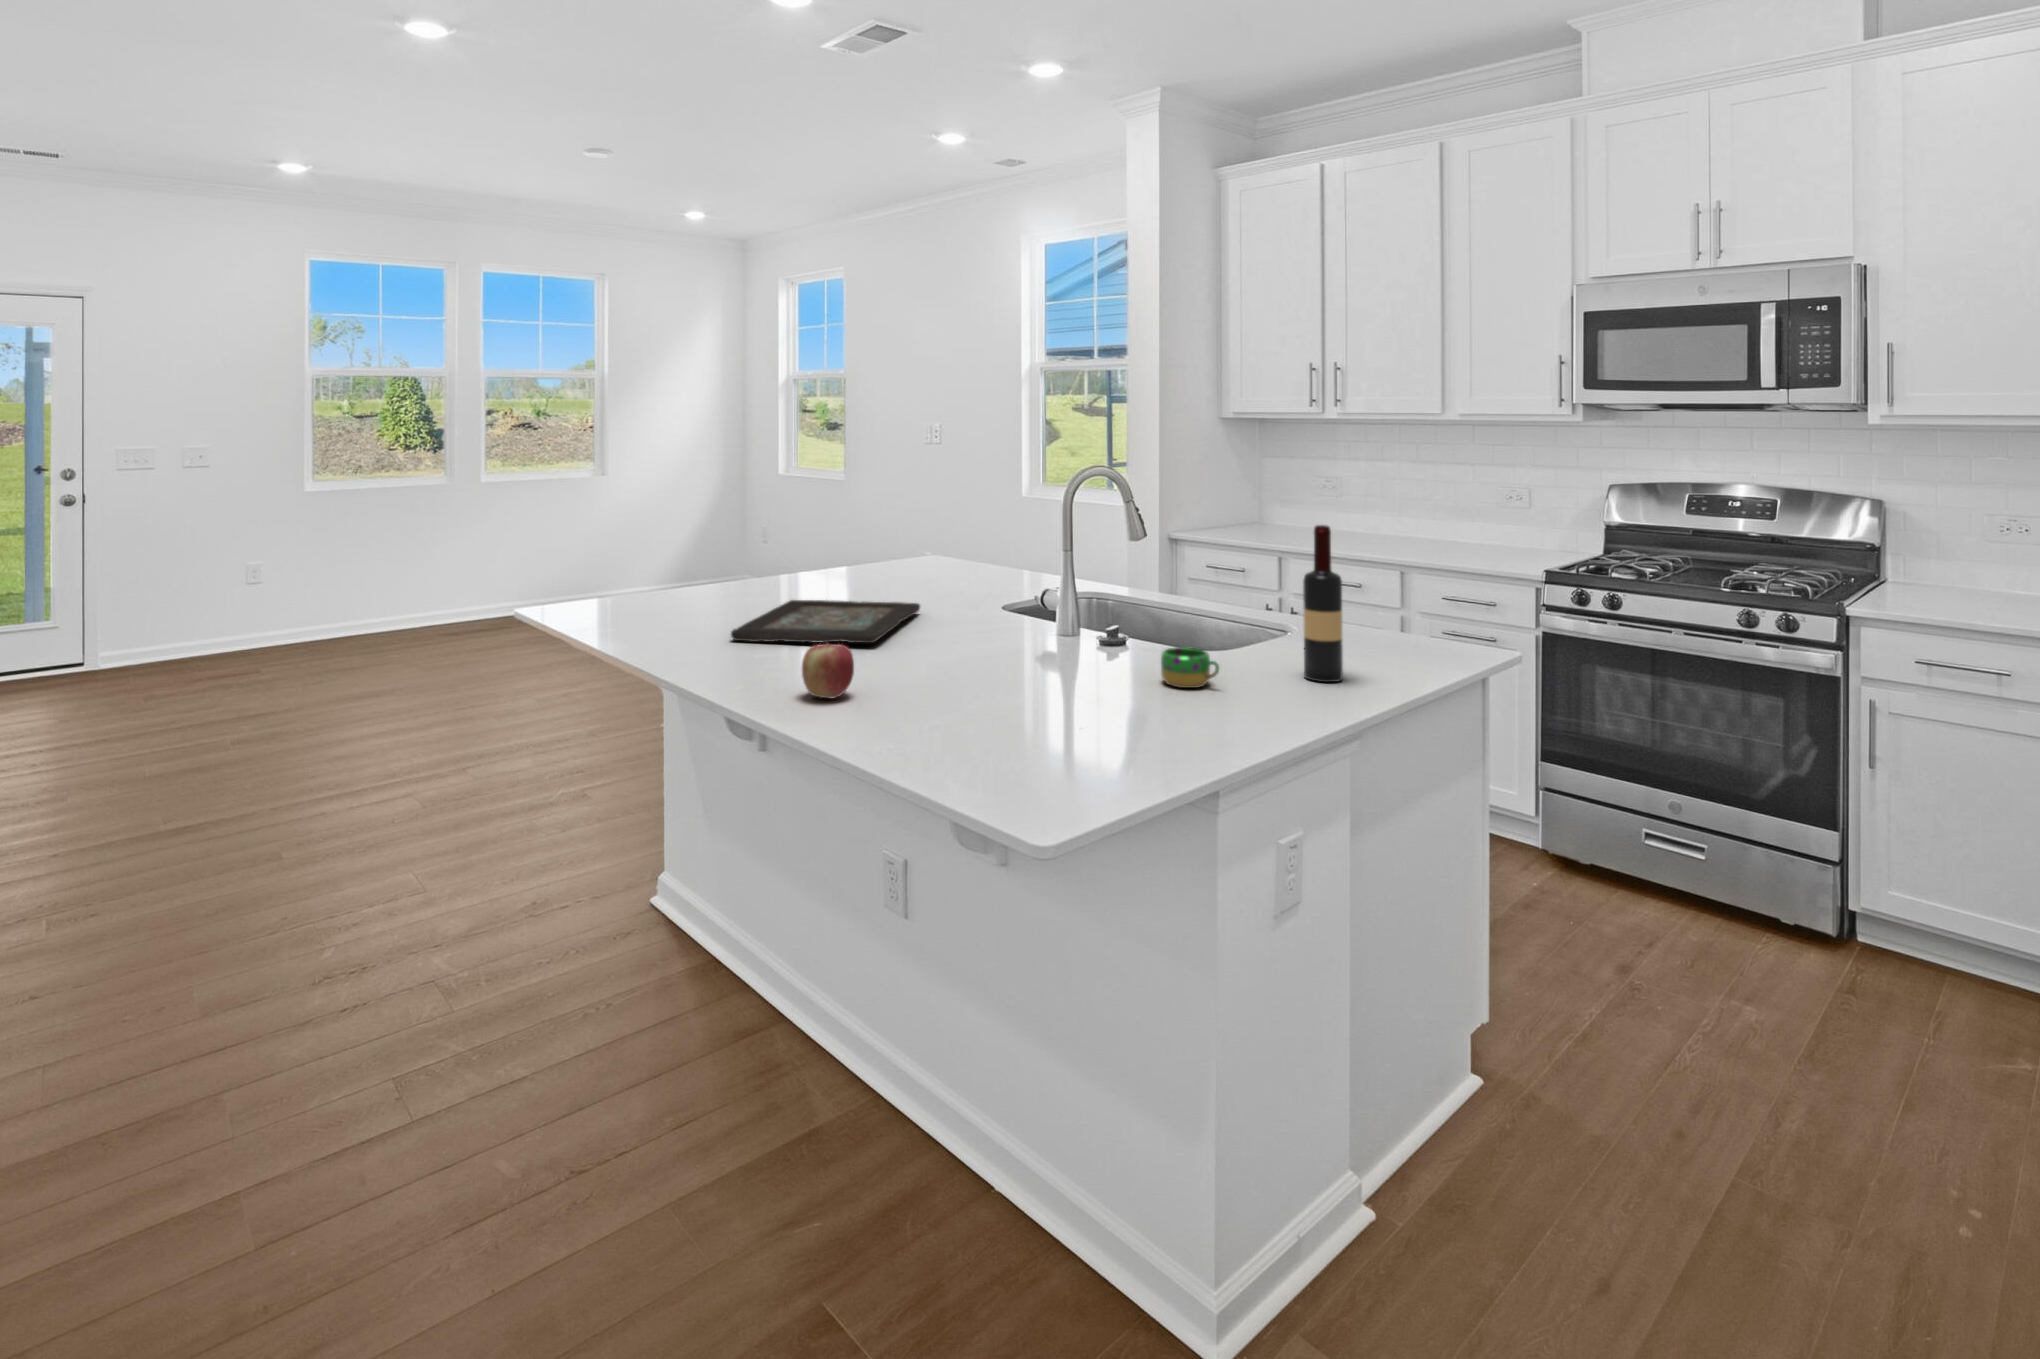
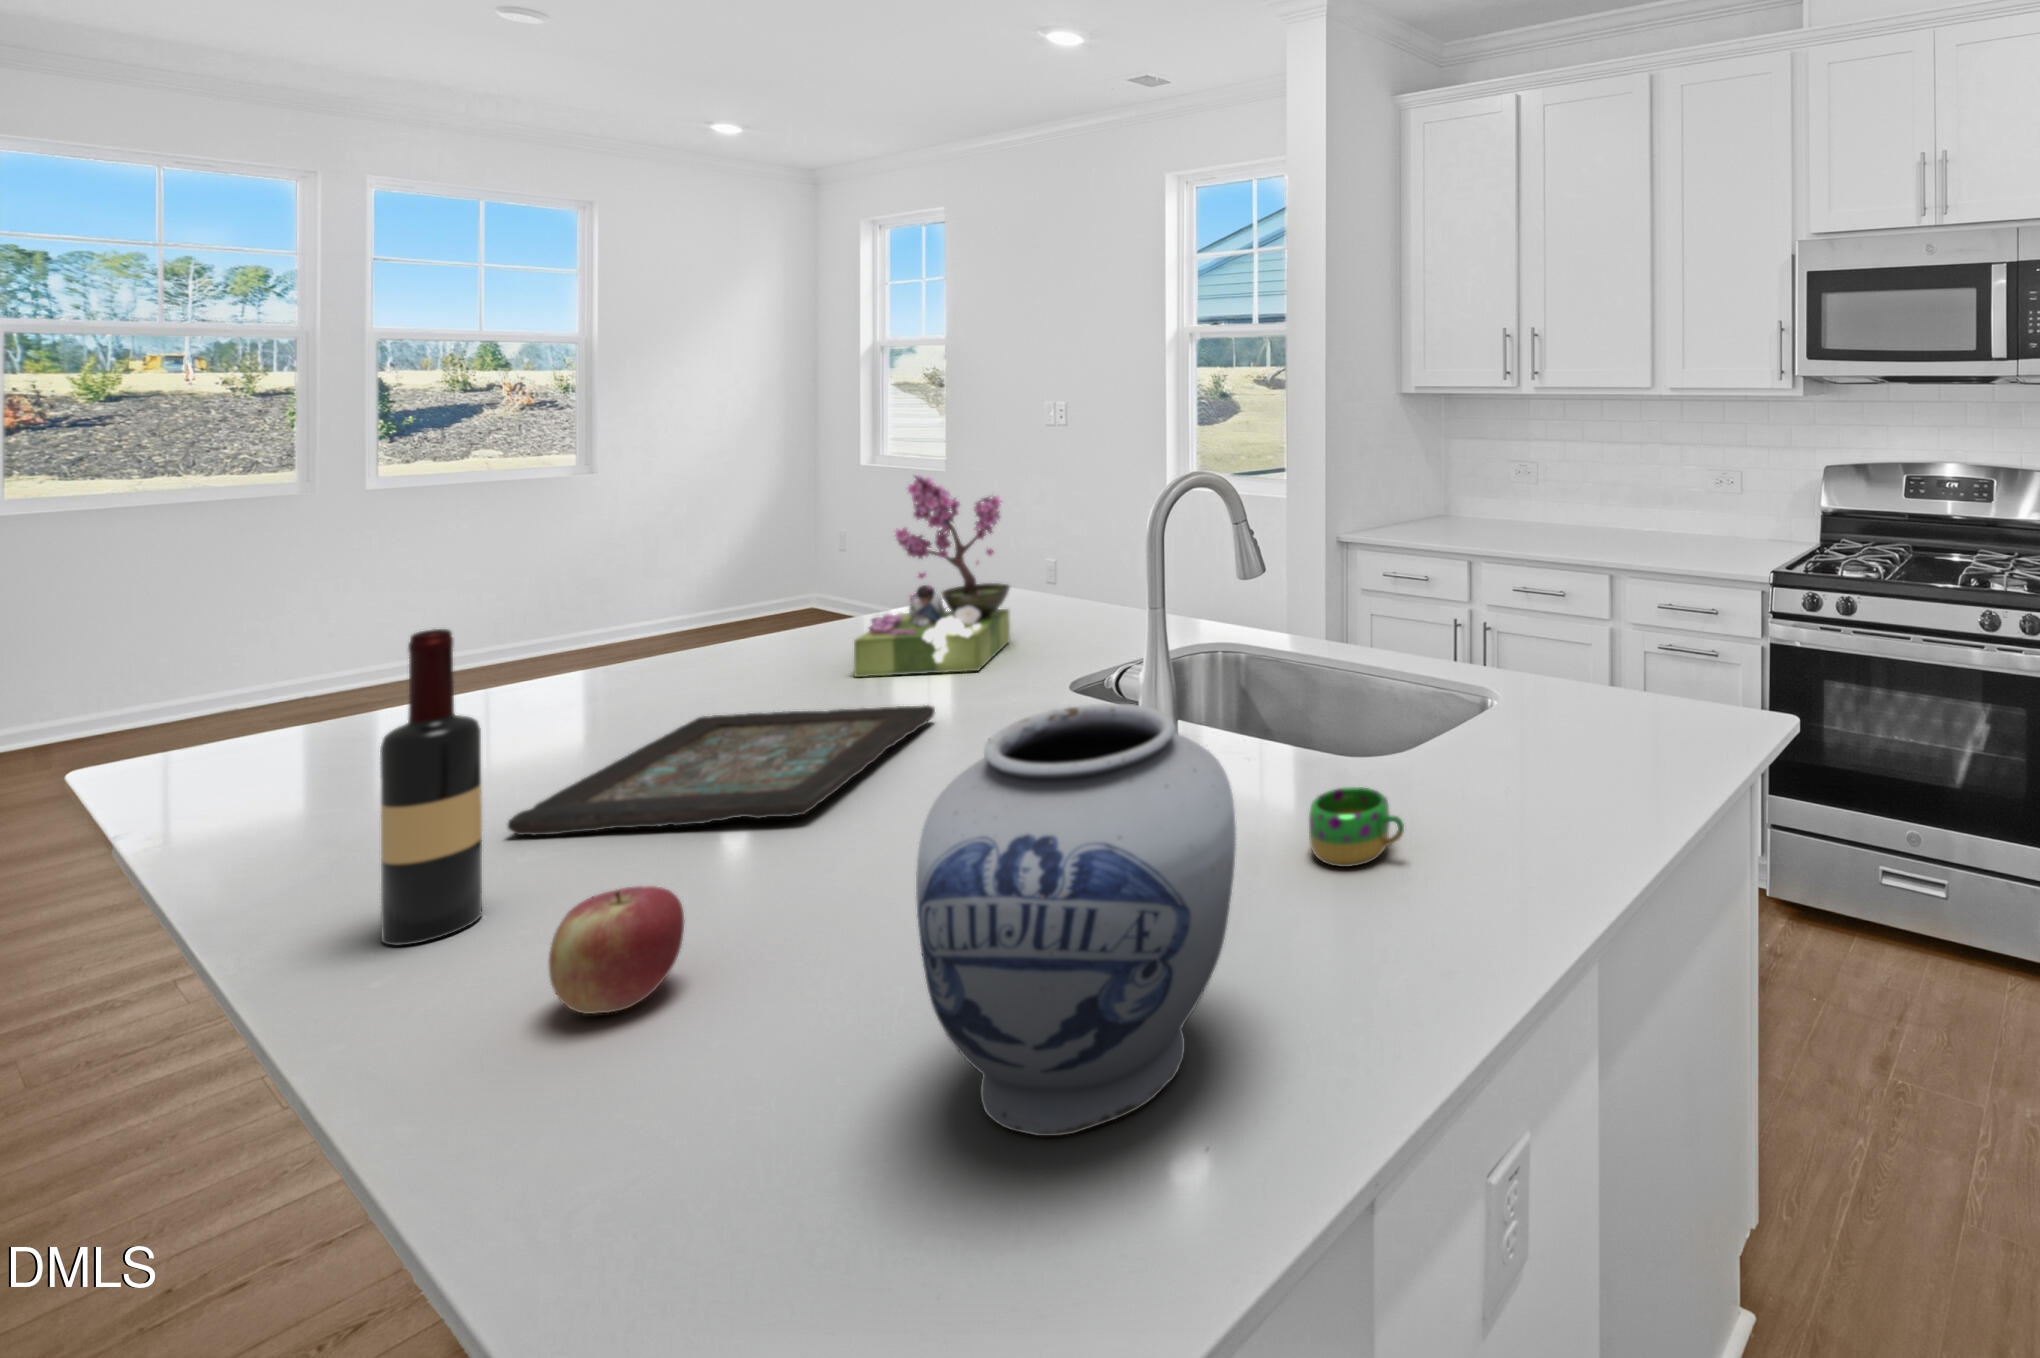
flower arrangement: none [861,463,949,592] -> present [854,475,1010,677]
wine bottle: present [1303,525,1343,682] -> present [380,629,482,945]
vase: none [984,560,1129,751] -> present [916,704,1236,1136]

